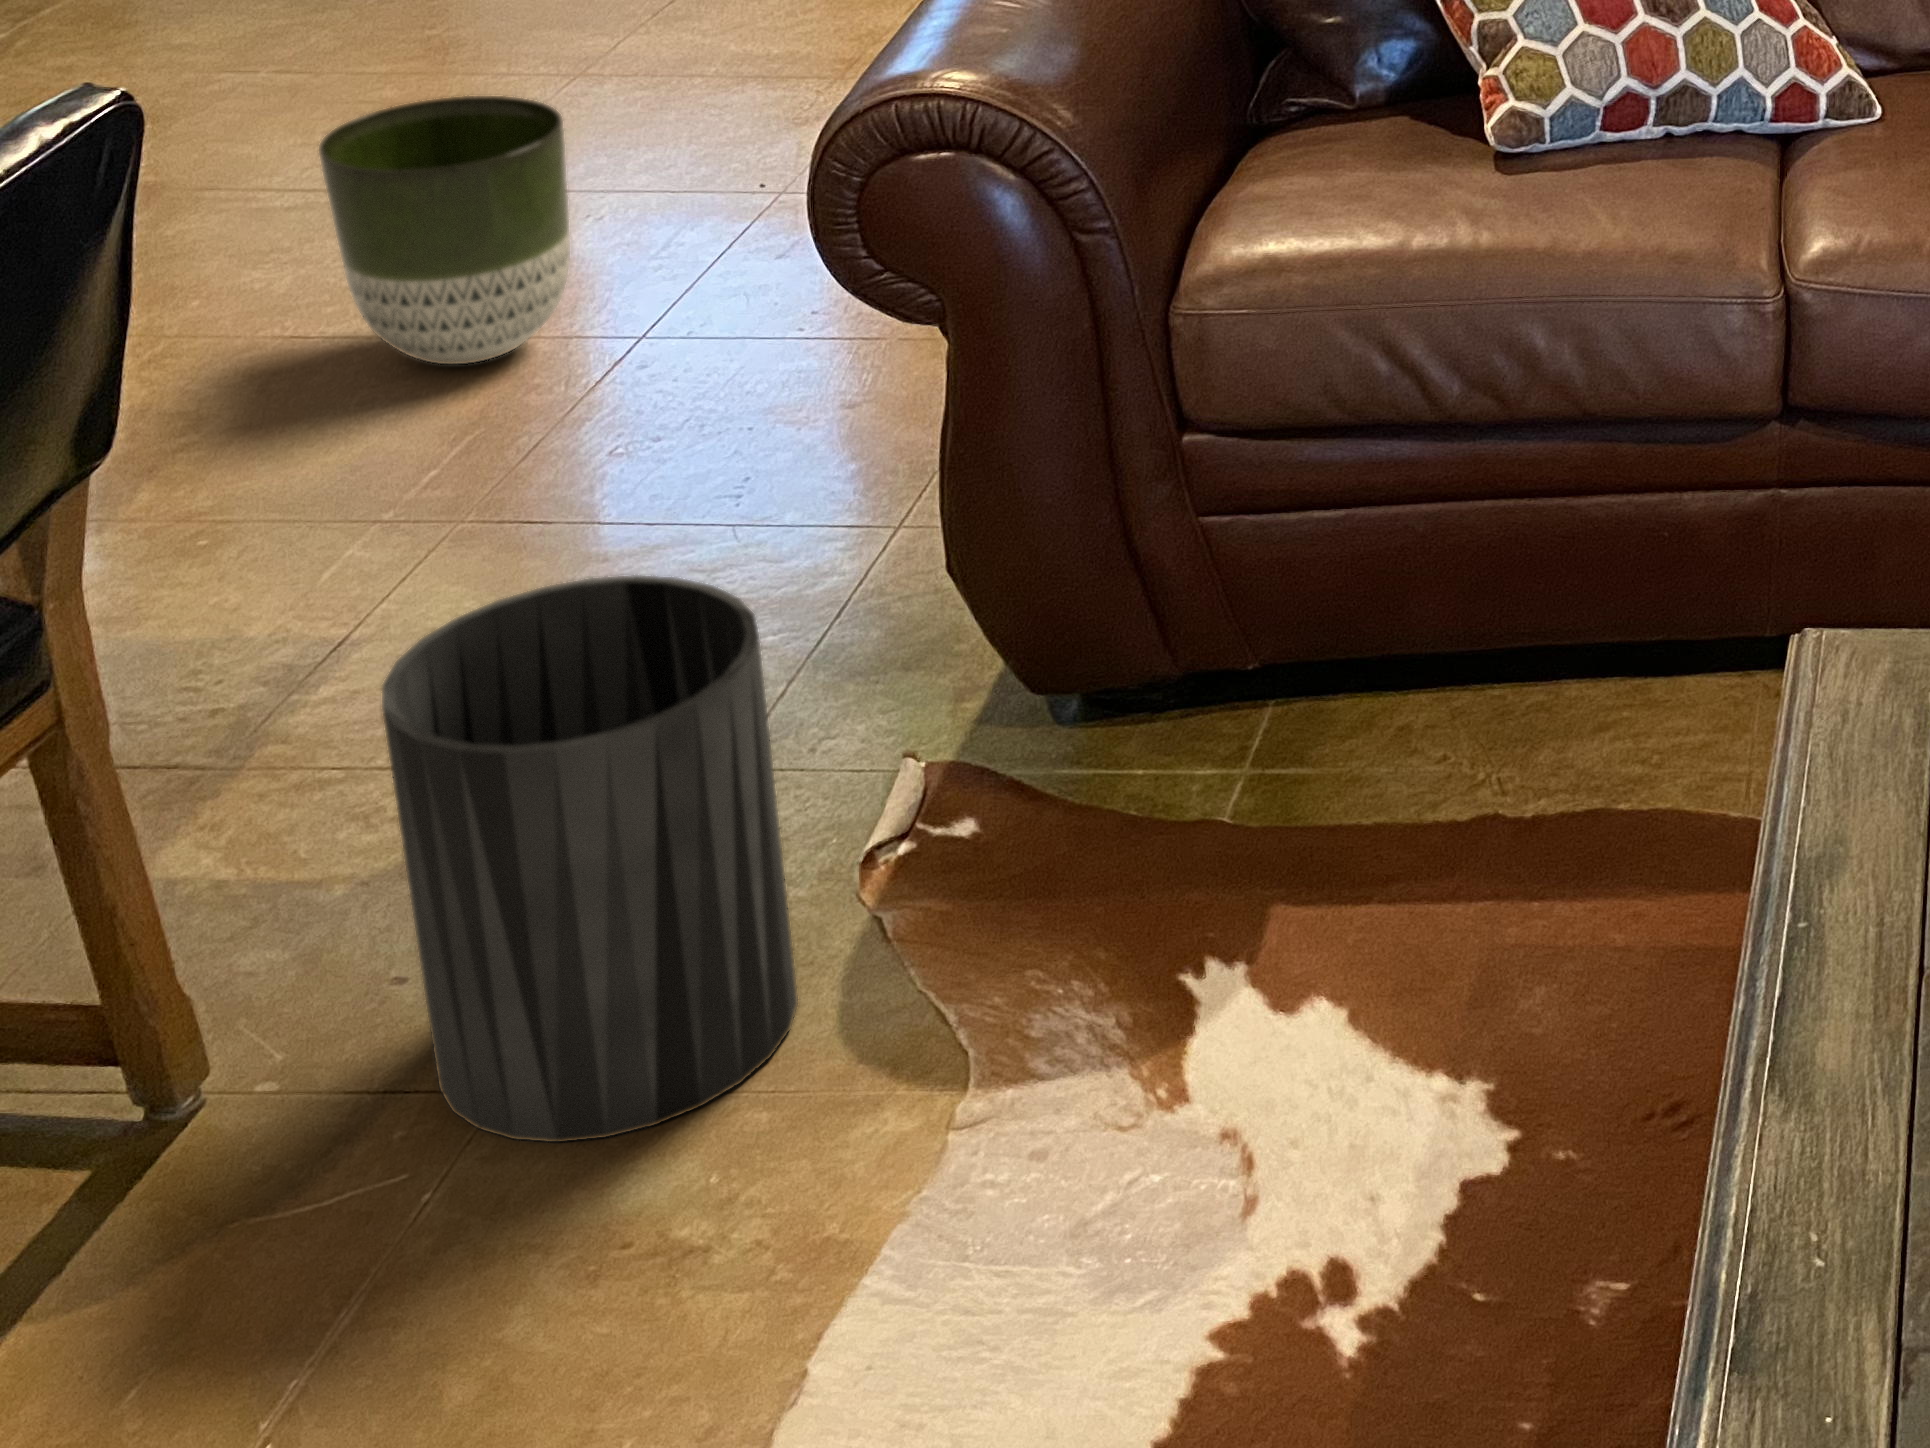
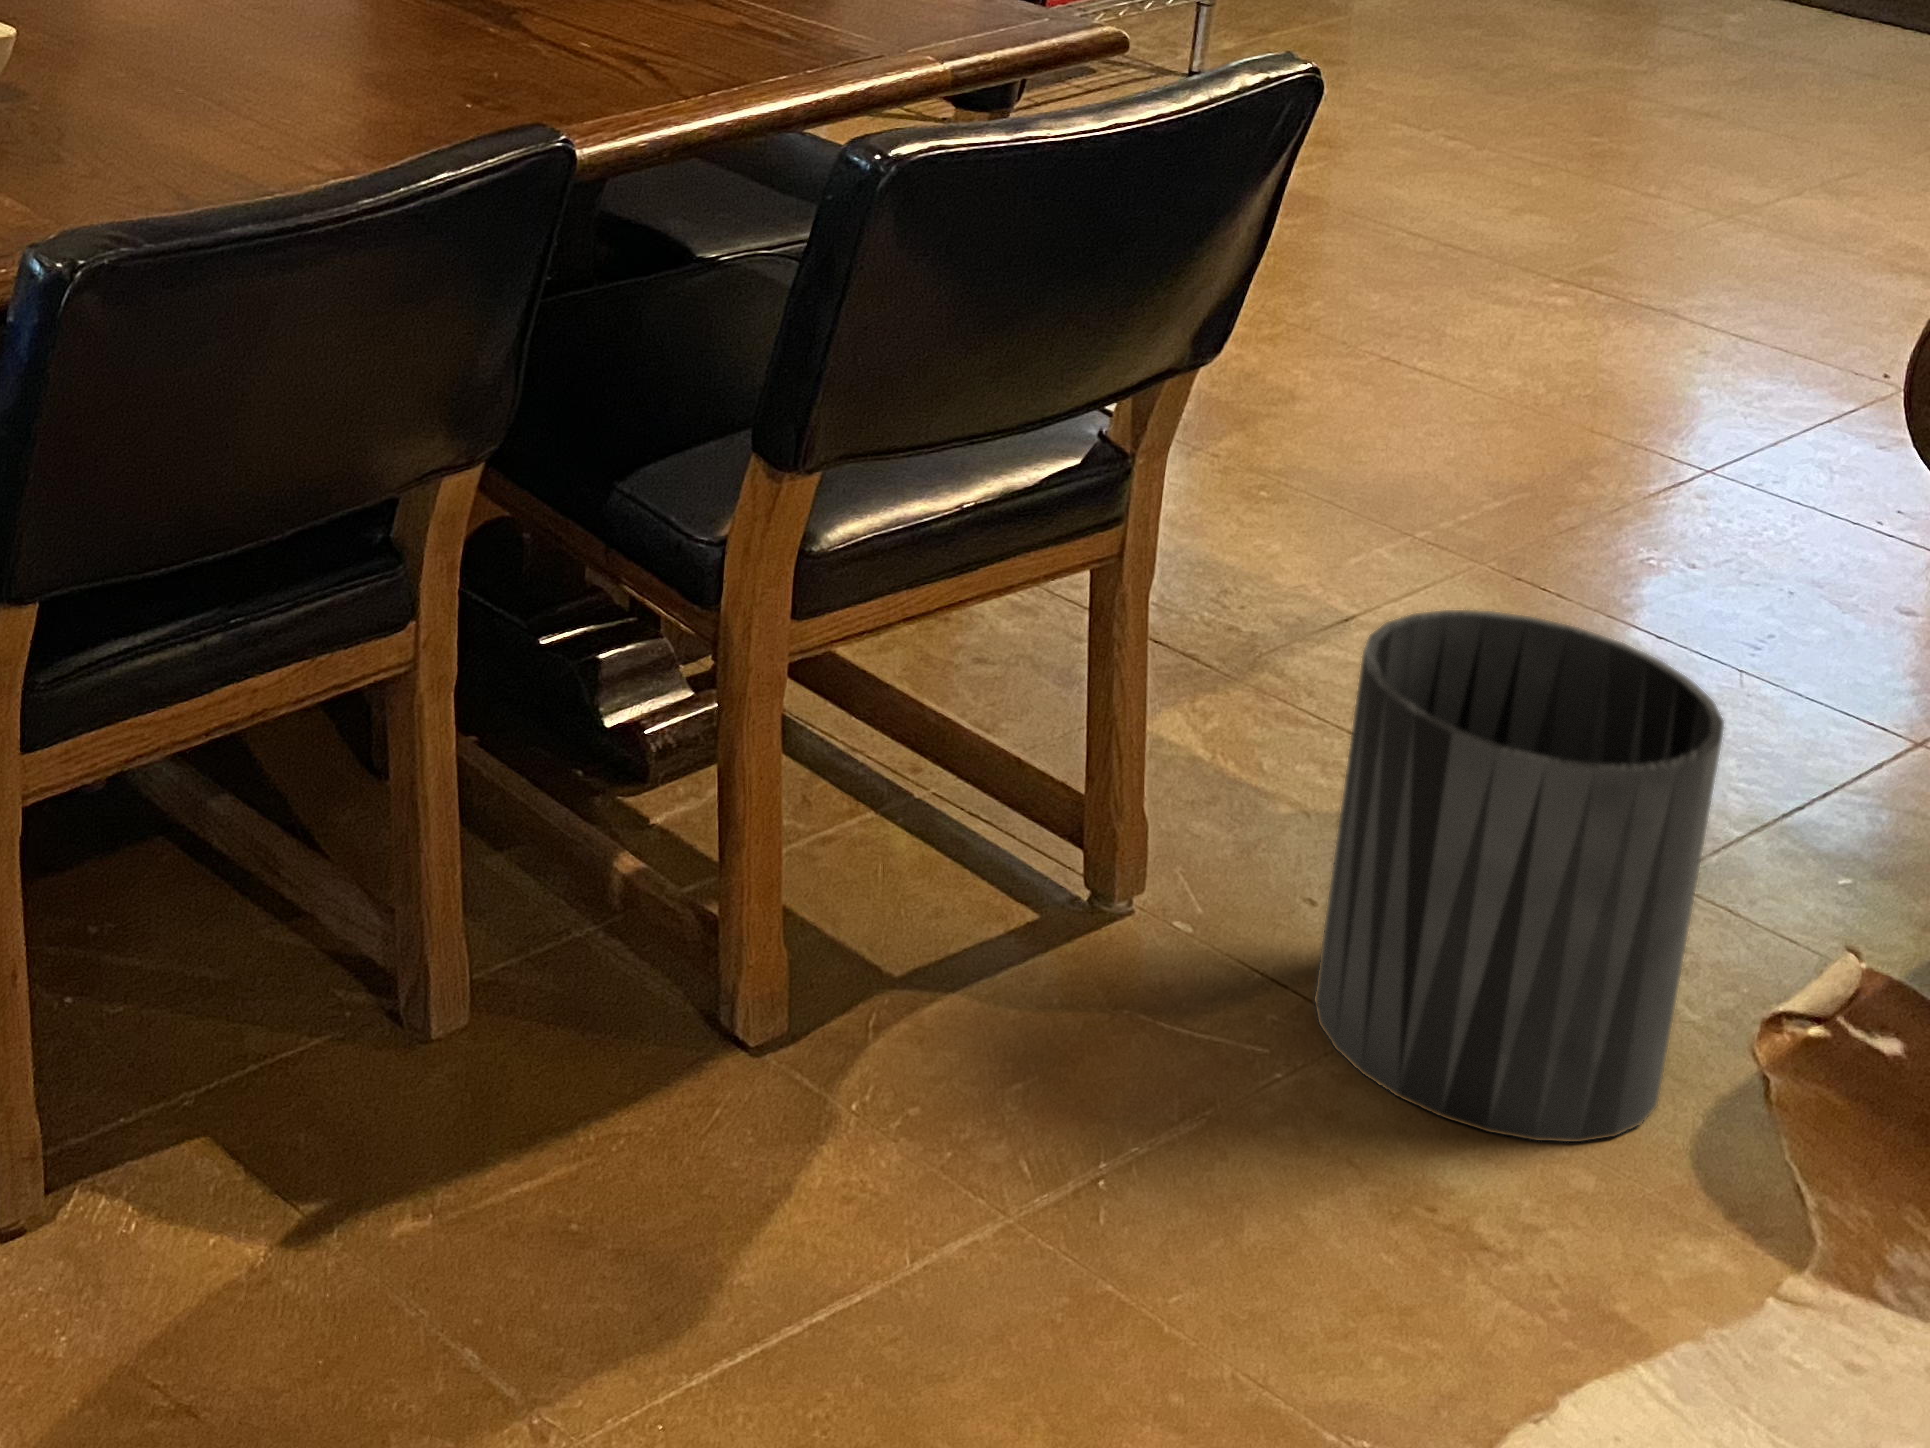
planter: present [319,96,570,364] -> none [1450,180,1693,435]

